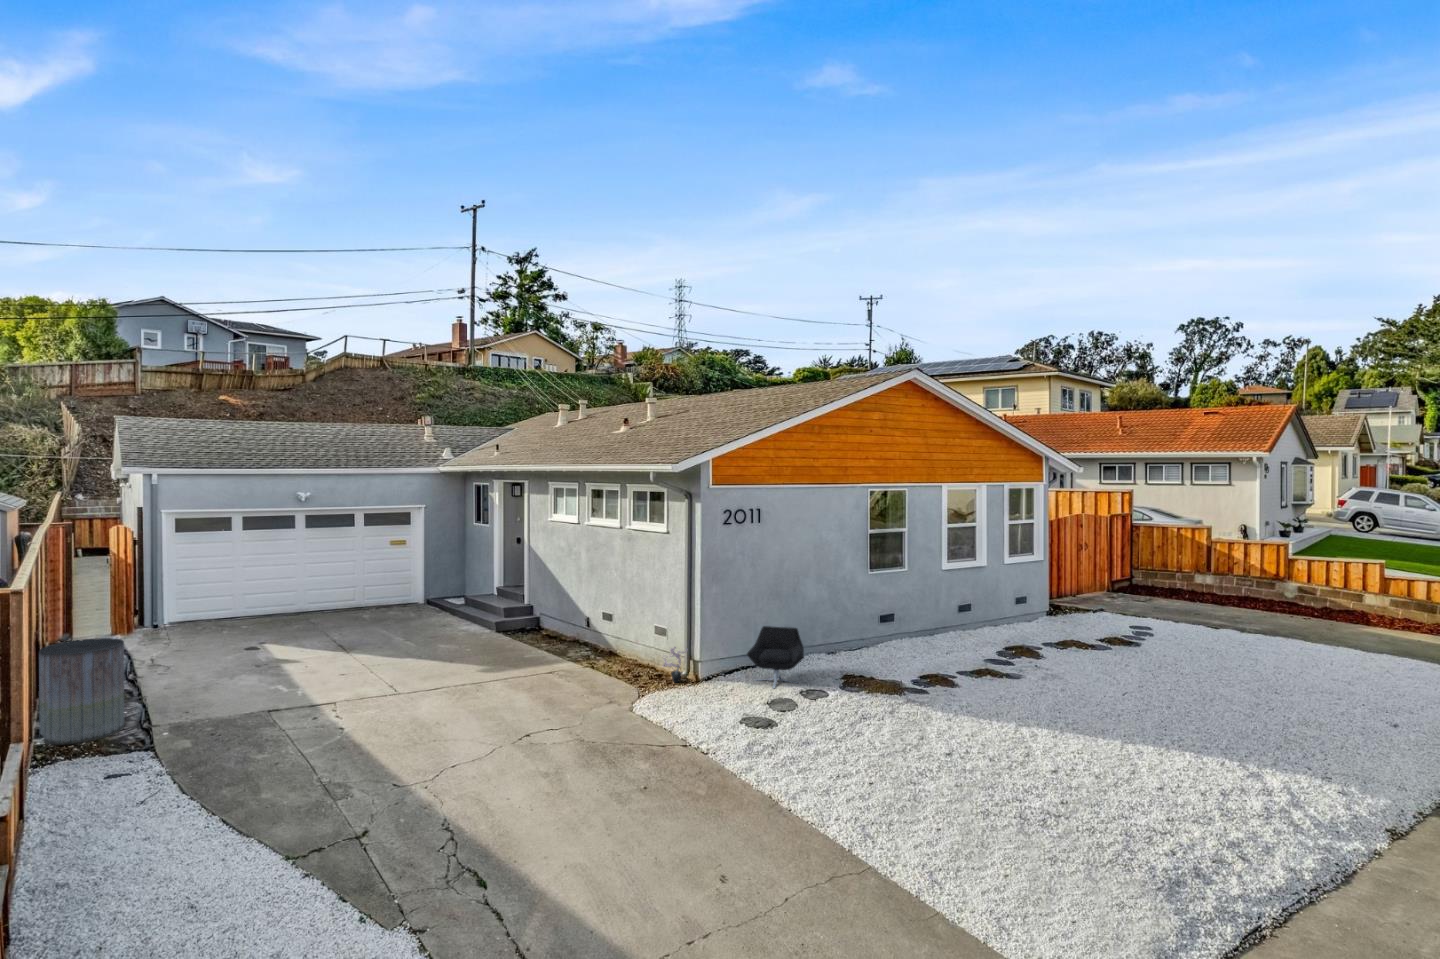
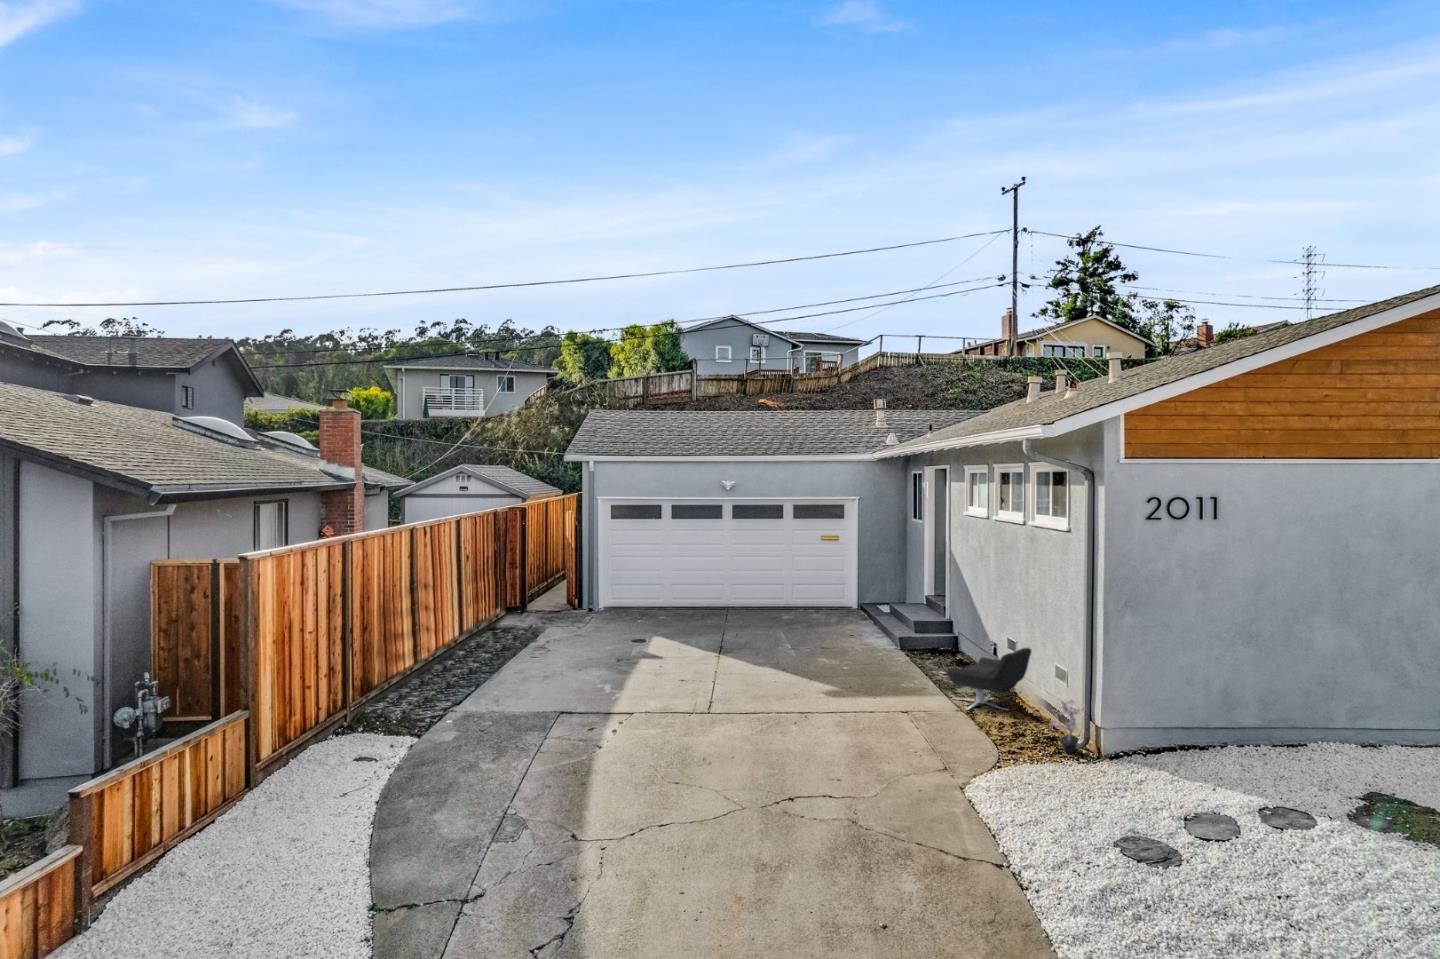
lounge chair: present [747,626,804,688] -> present [946,648,1031,710]
trash can: present [39,638,124,745] -> none [434,611,498,704]

